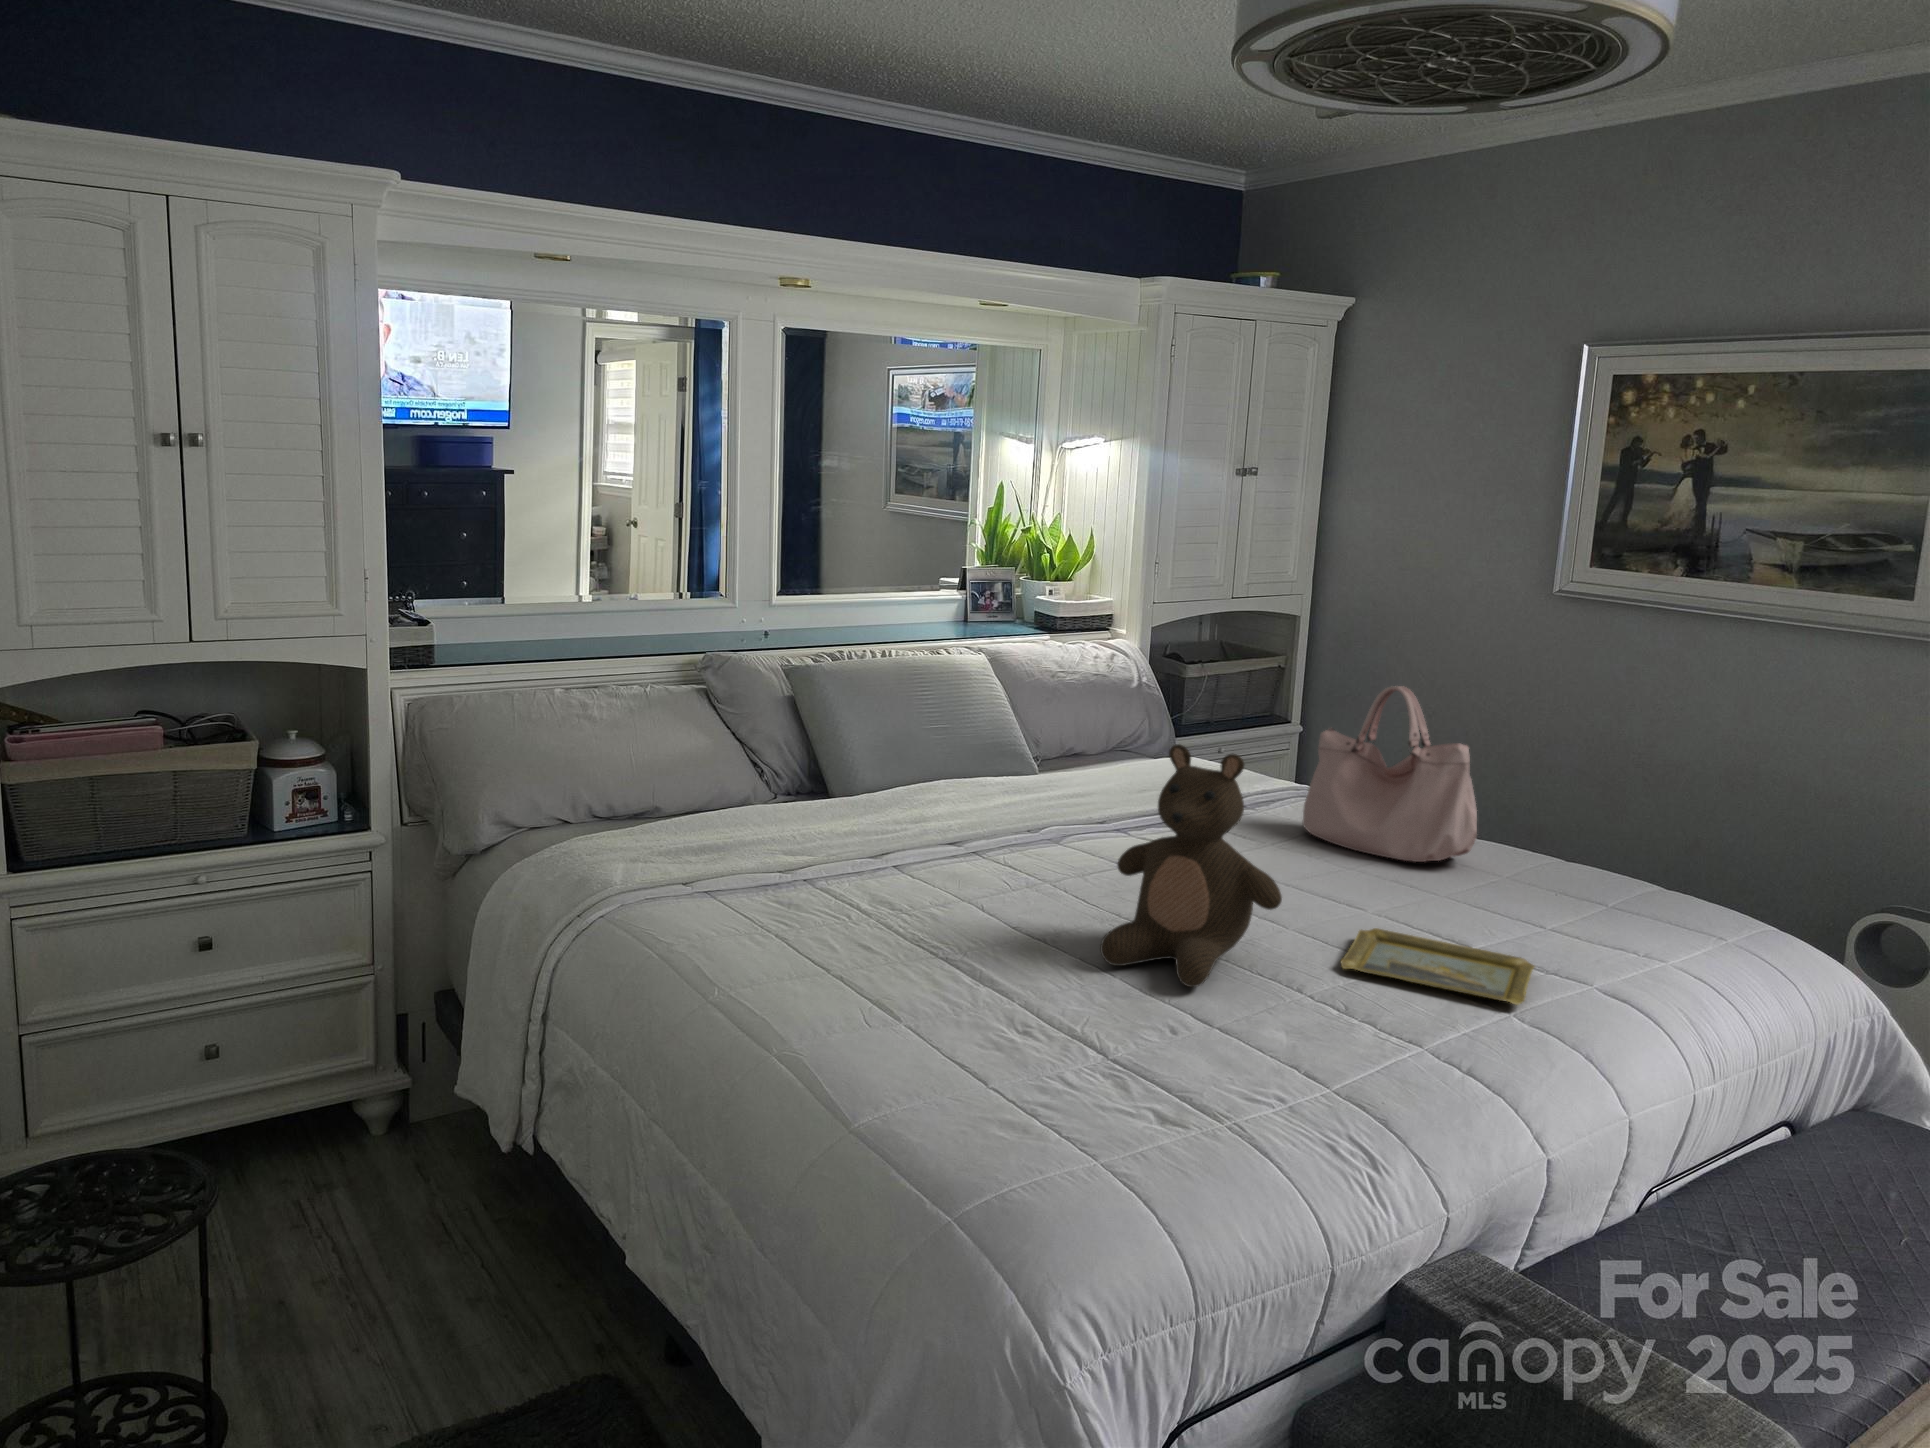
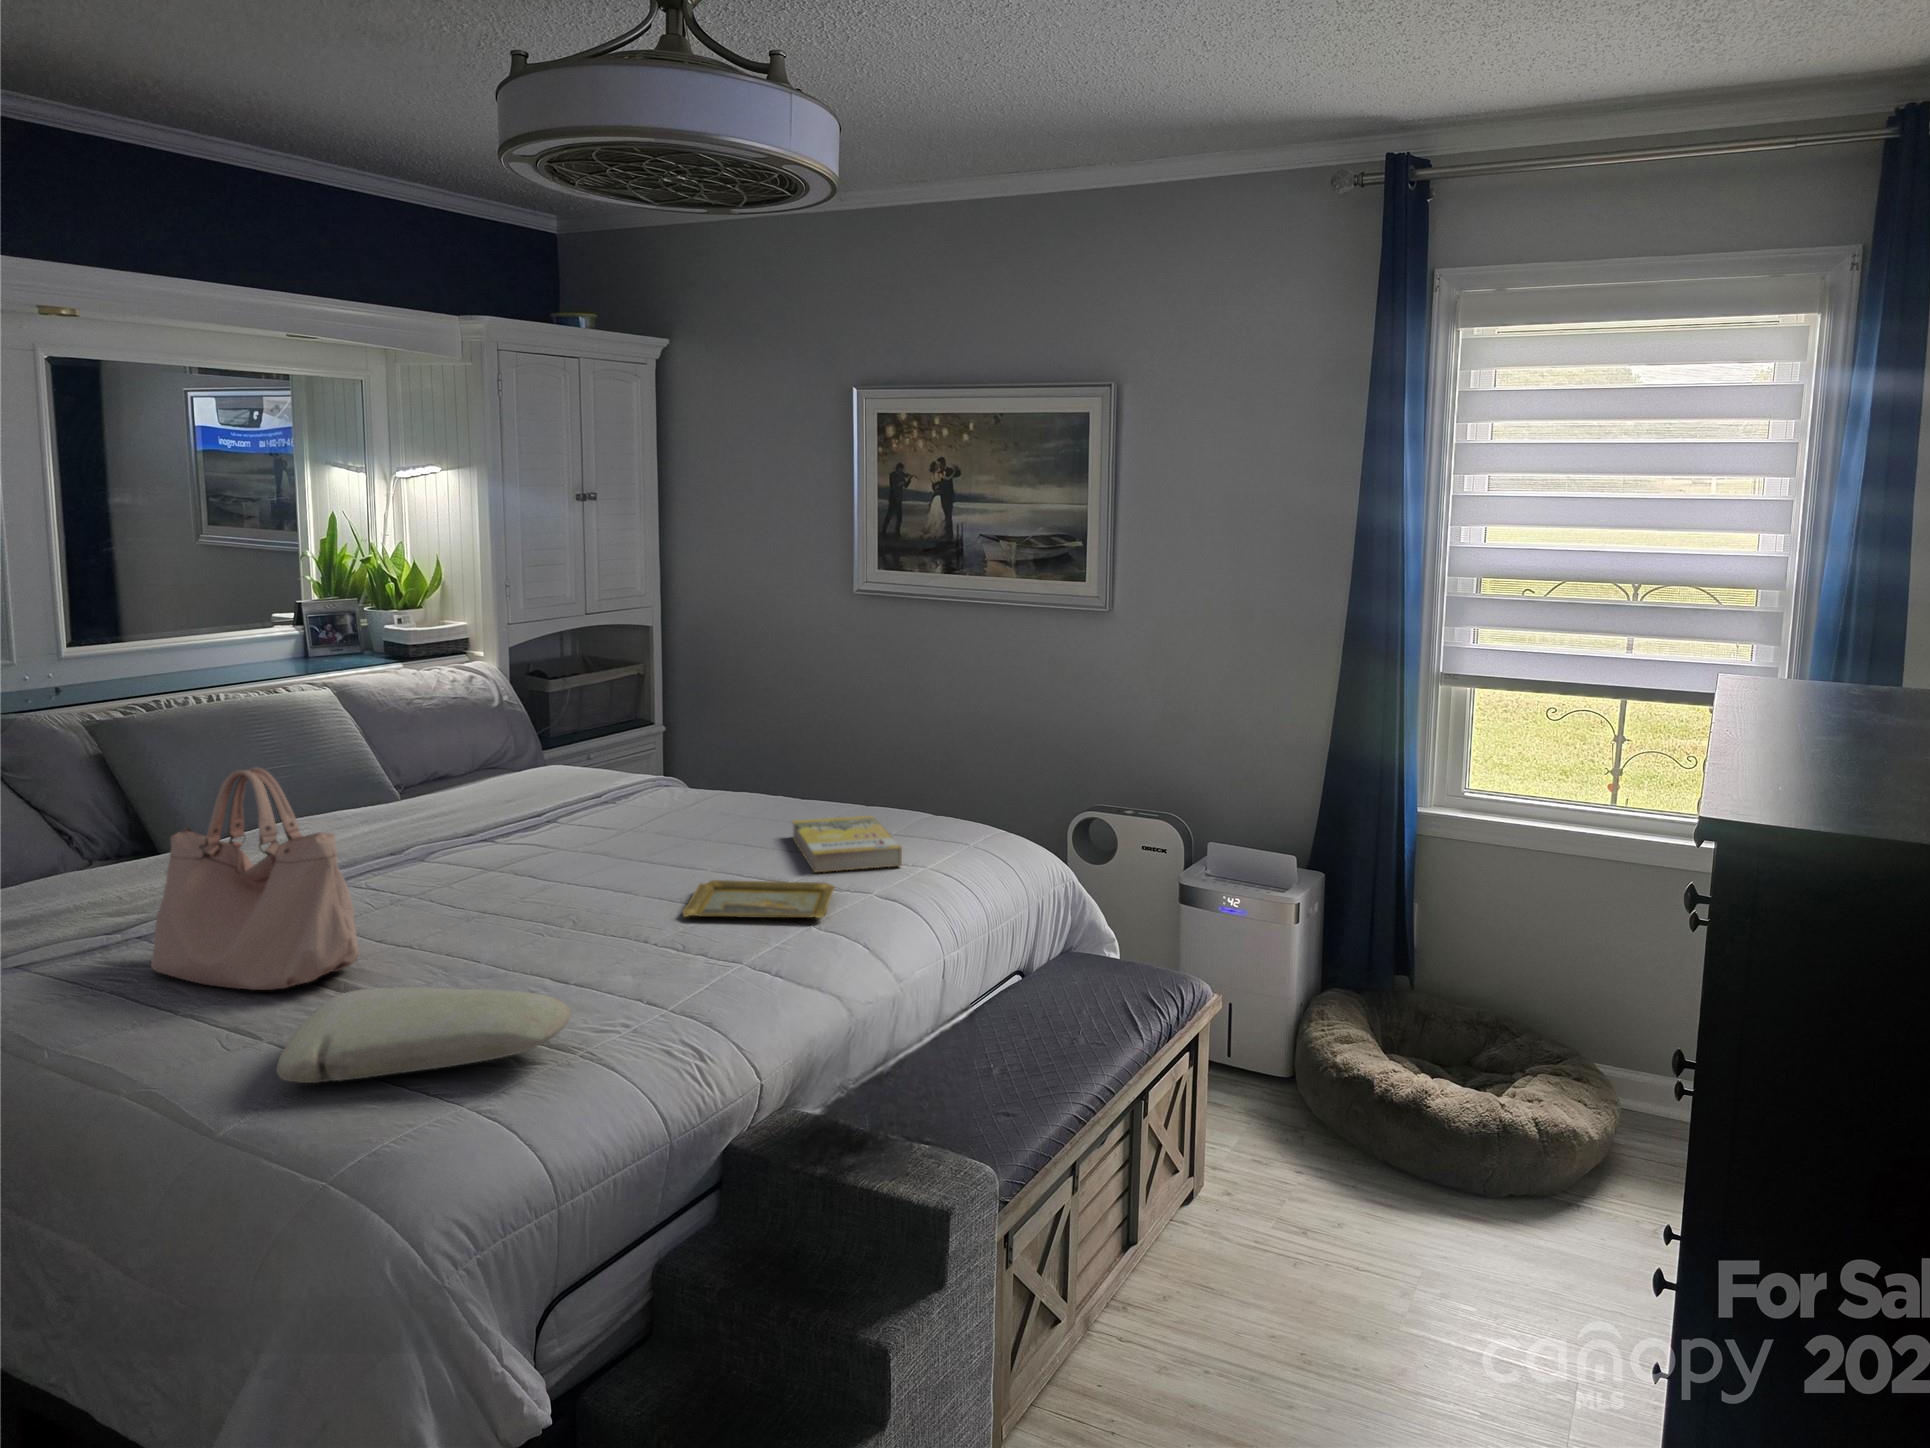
handbag: present [1303,686,1477,862] -> present [151,767,359,990]
stuffed bear: present [1100,744,1282,987] -> none [463,745,625,956]
book: none [1469,868,1625,952] -> present [793,816,902,872]
pillow: none [919,992,1222,1107] -> present [277,987,571,1083]

